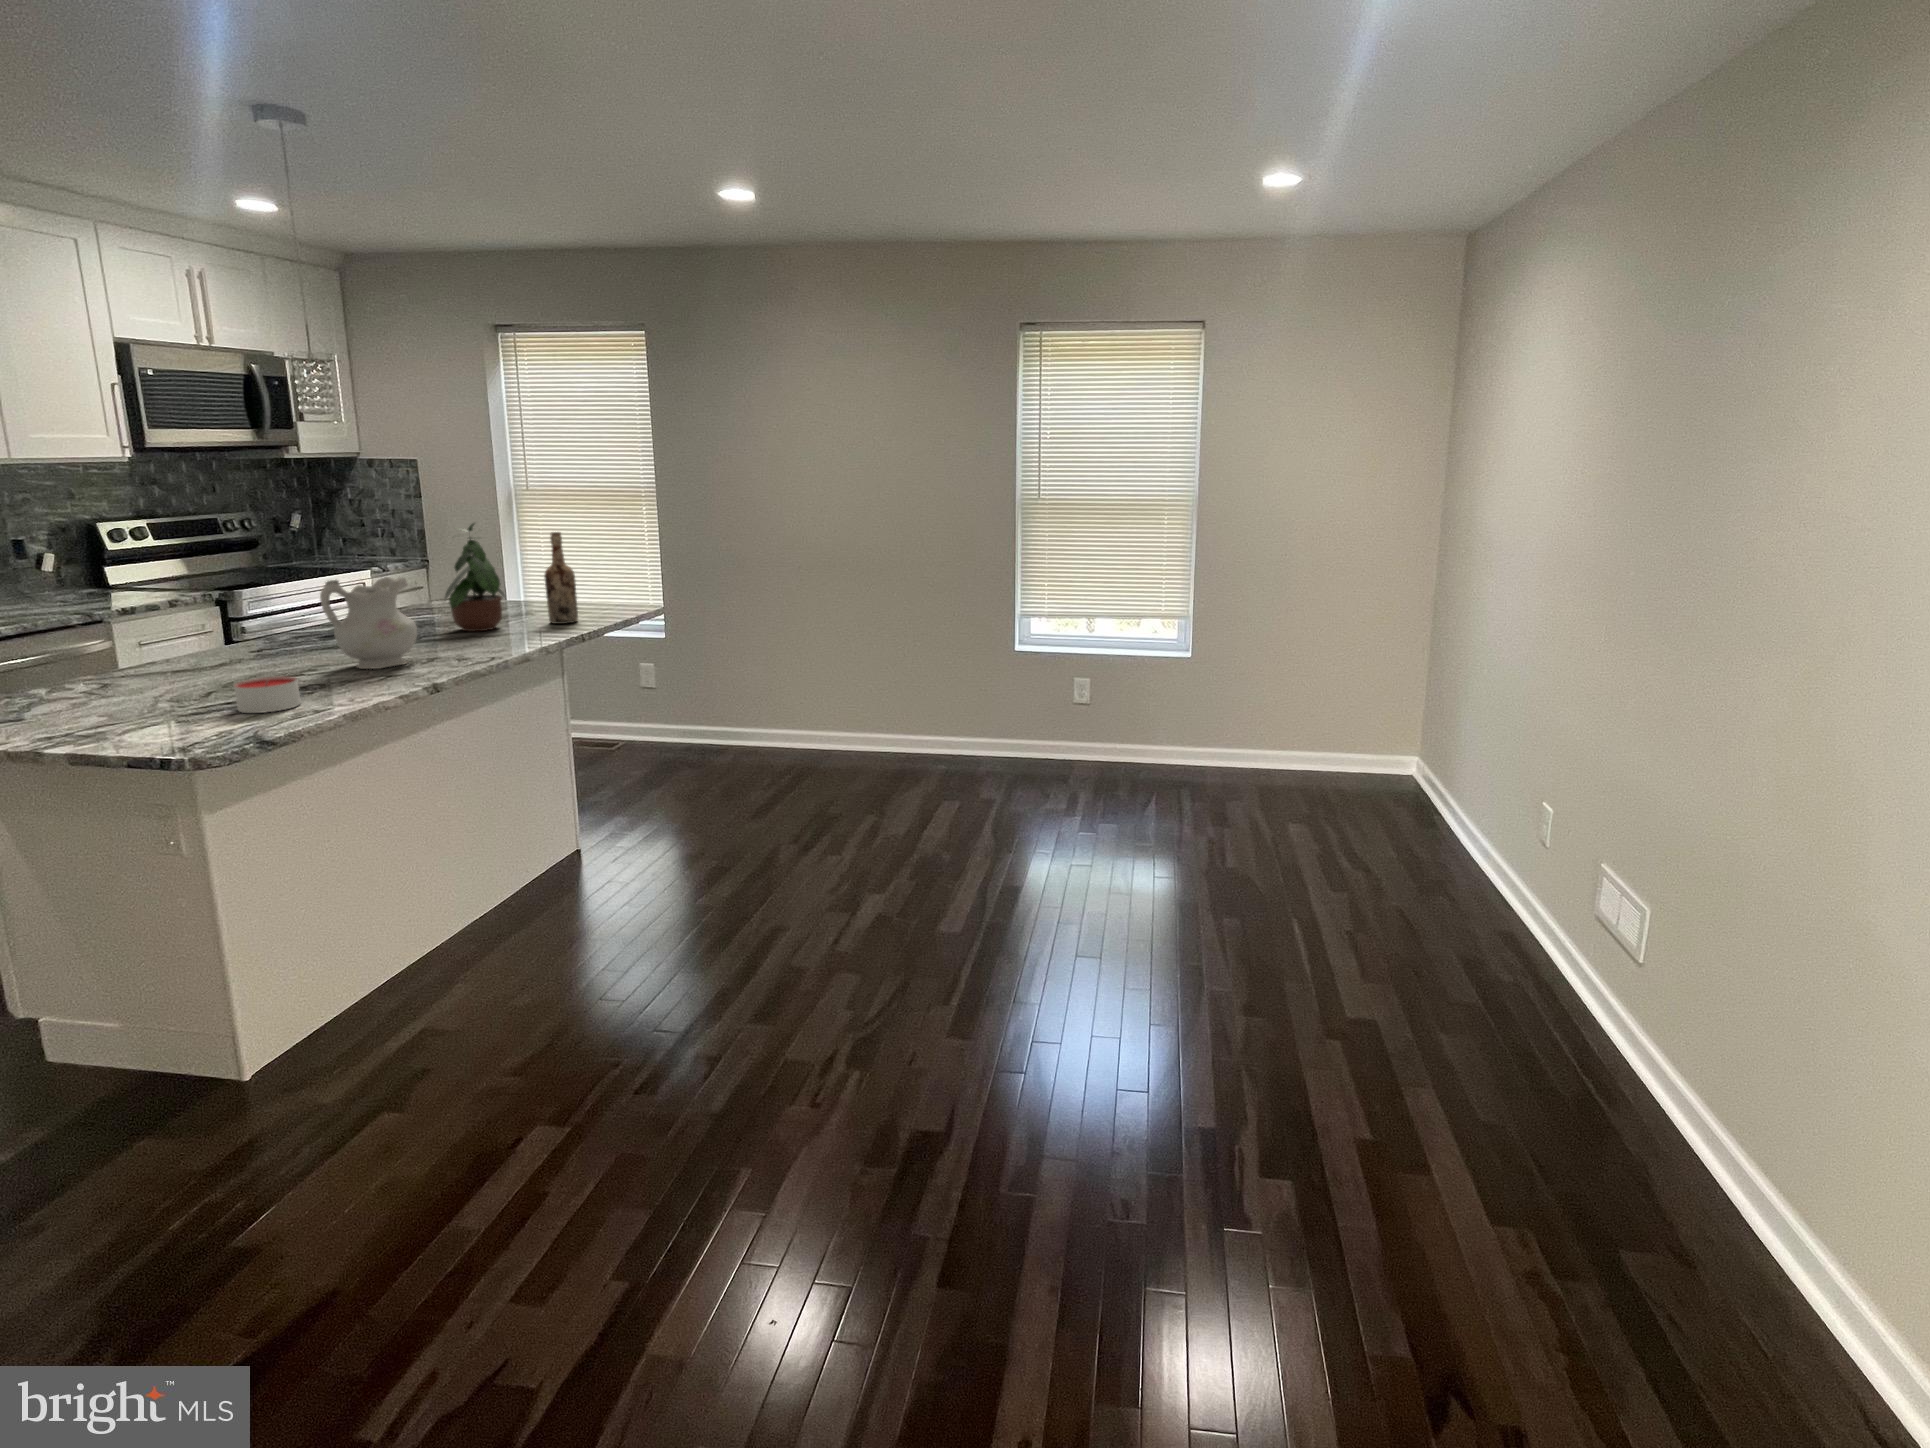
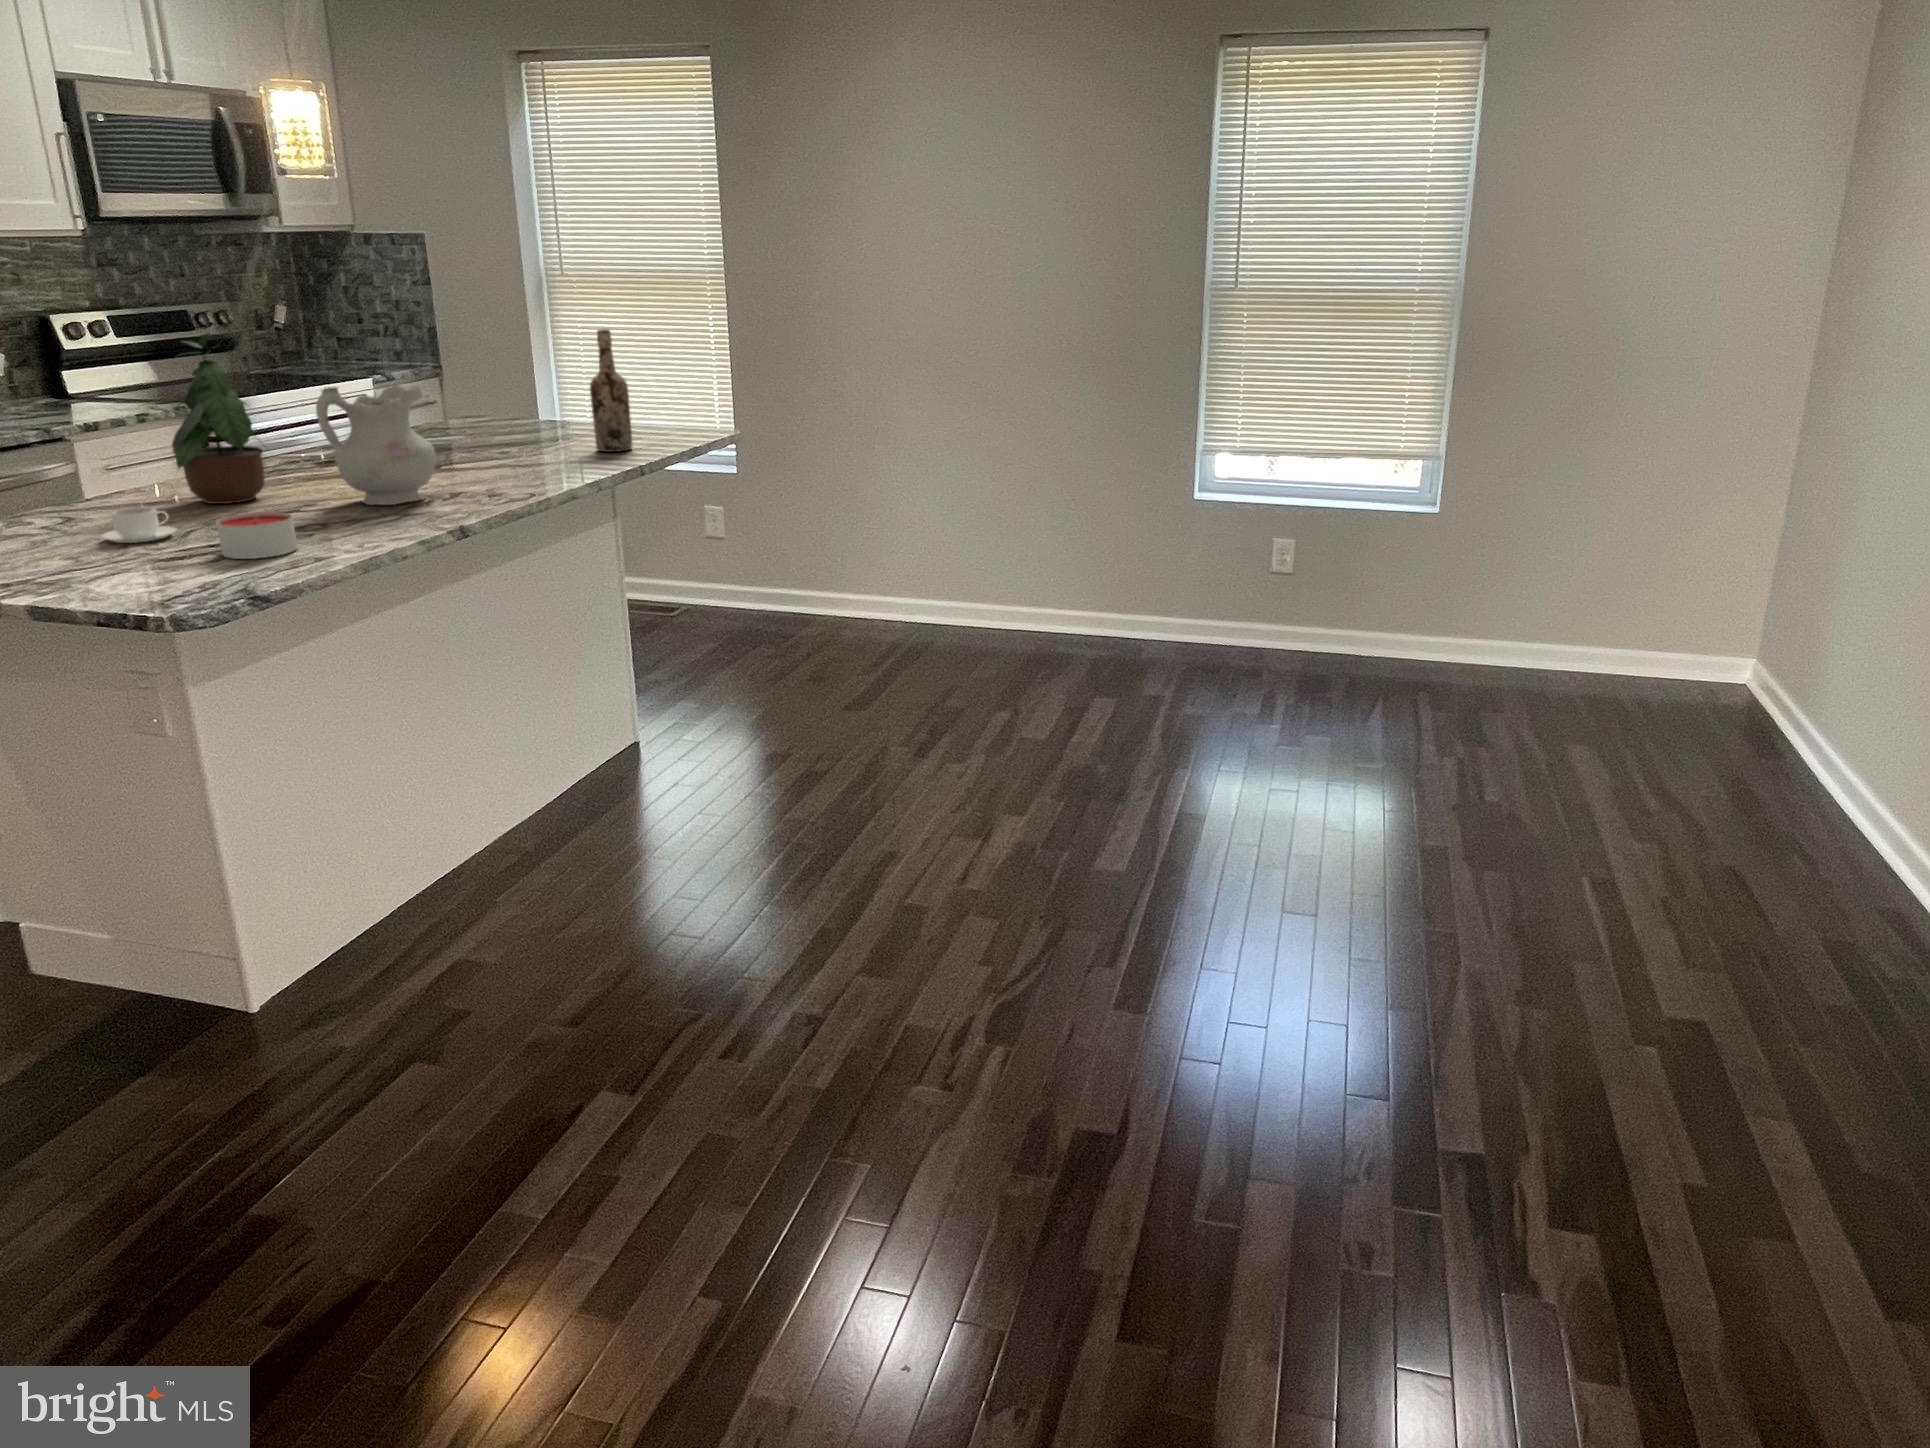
potted plant: present [445,523,505,631] -> present [172,332,265,504]
coffee cup: none [136,675,200,703] -> present [102,507,176,543]

